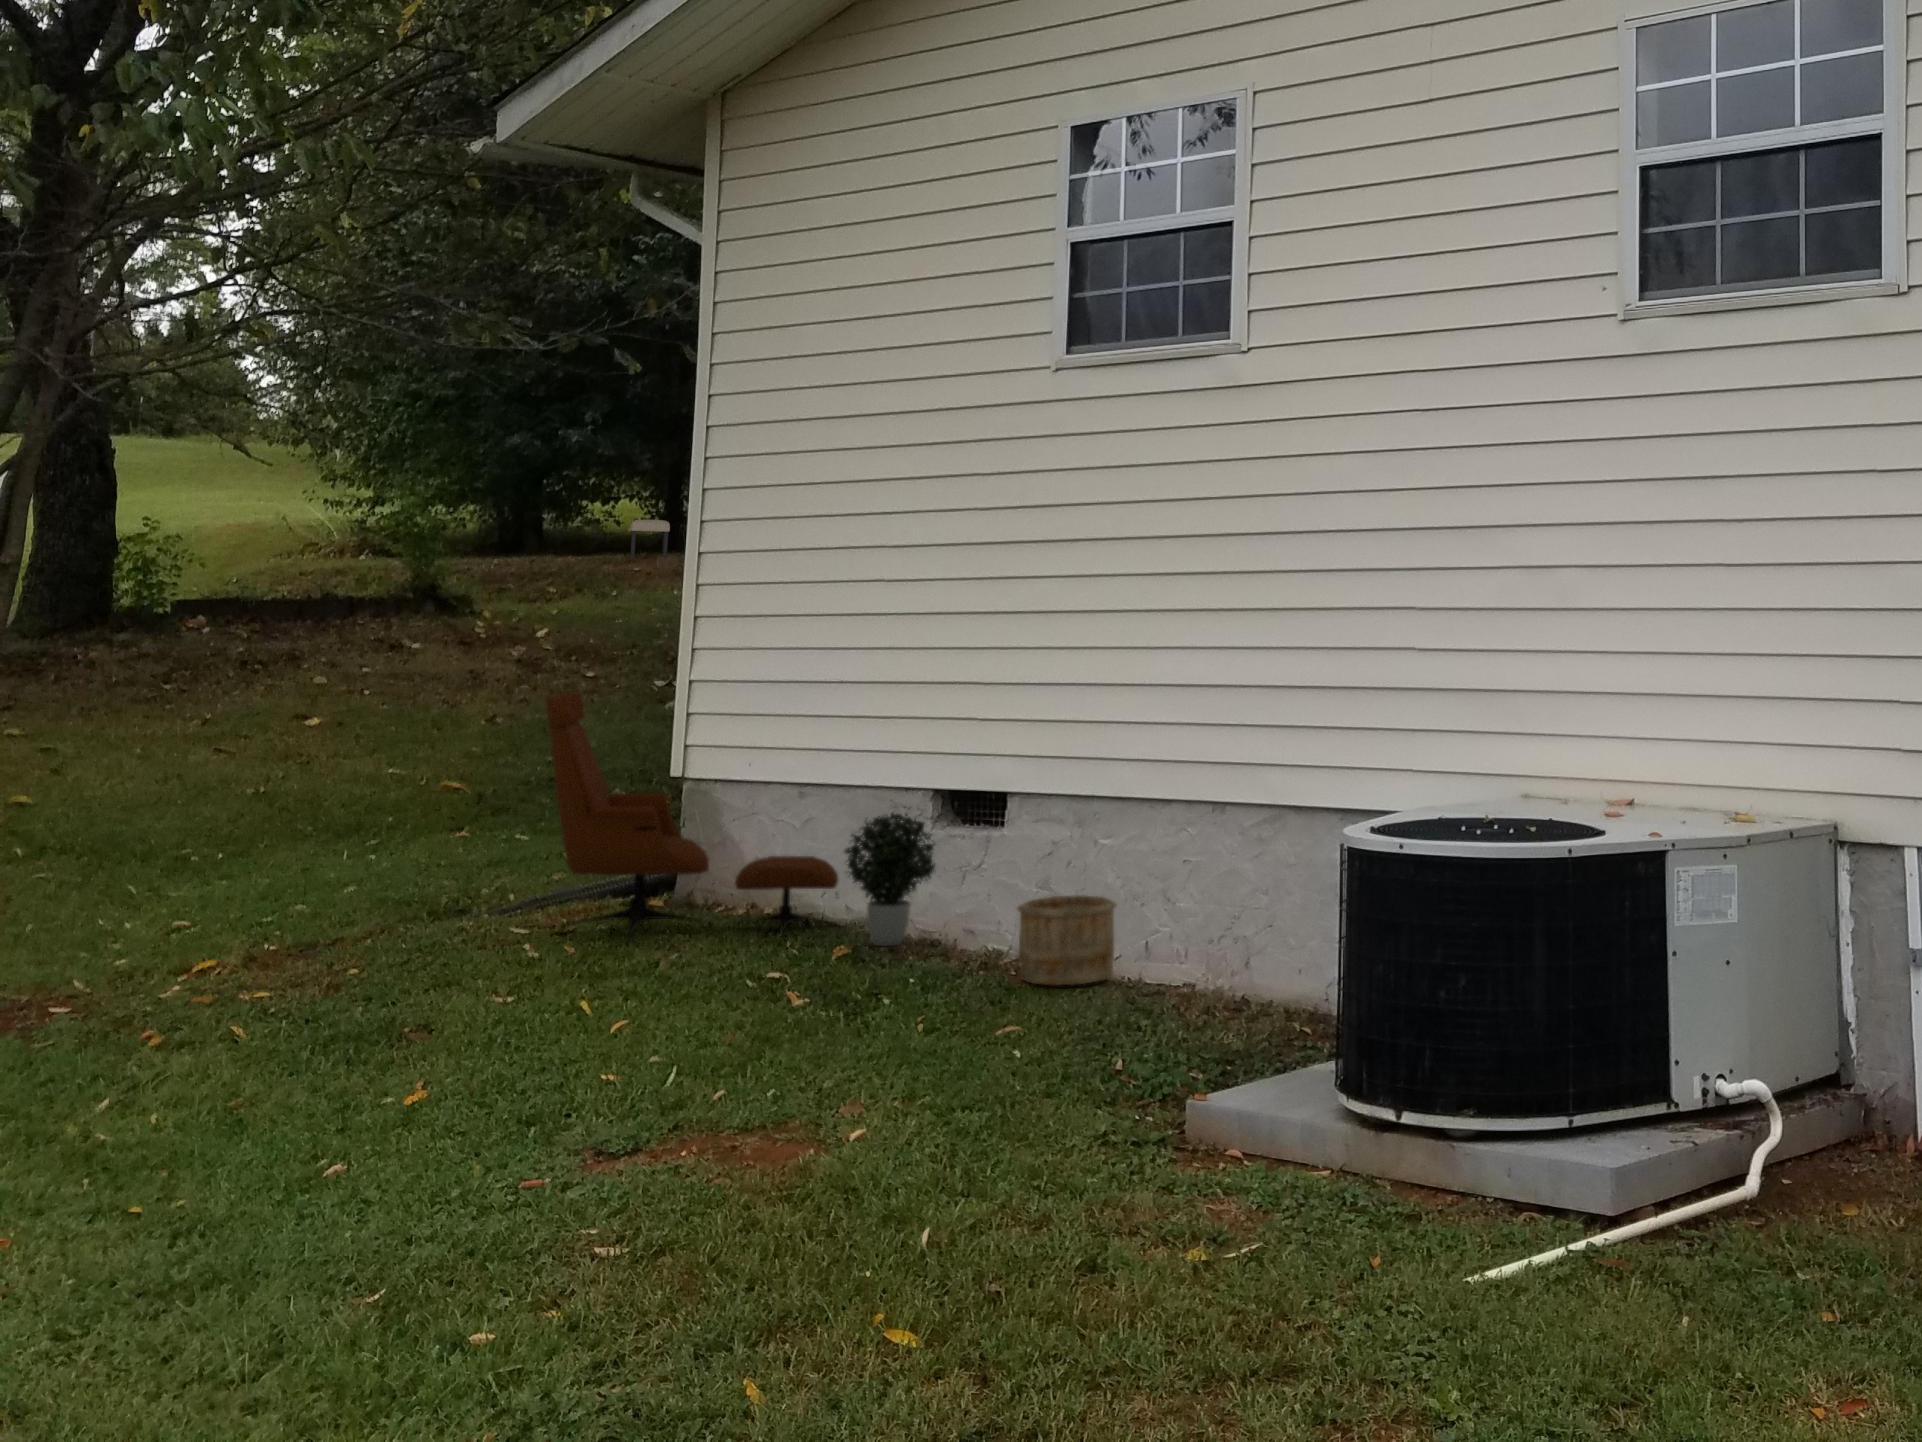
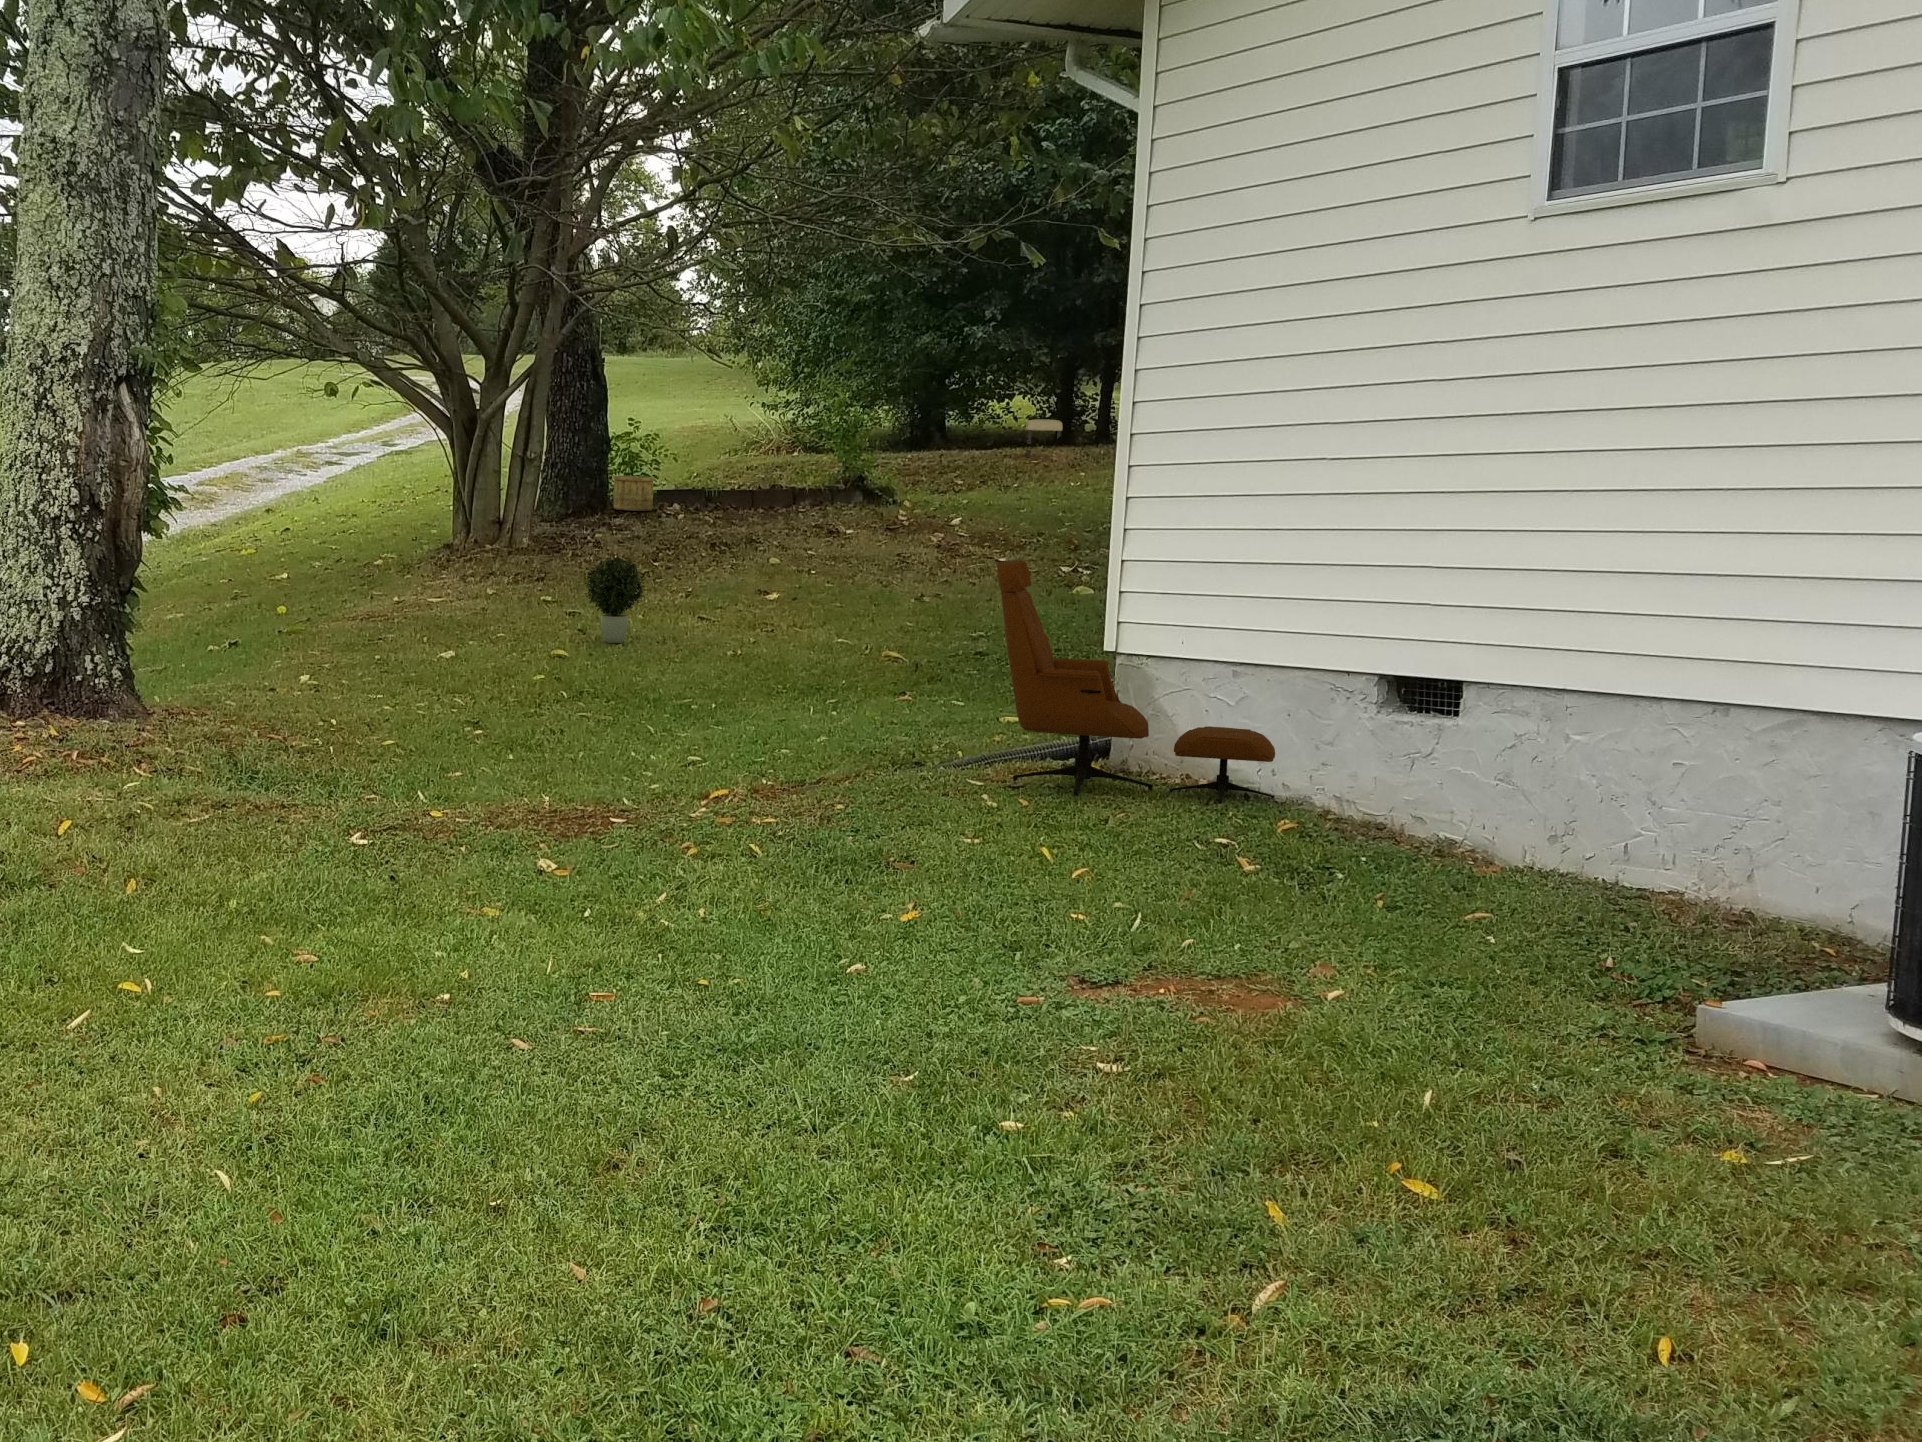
potted plant: present [844,813,936,946] -> present [585,556,645,643]
wooden bucket: present [1017,895,1116,985] -> present [613,476,655,511]

